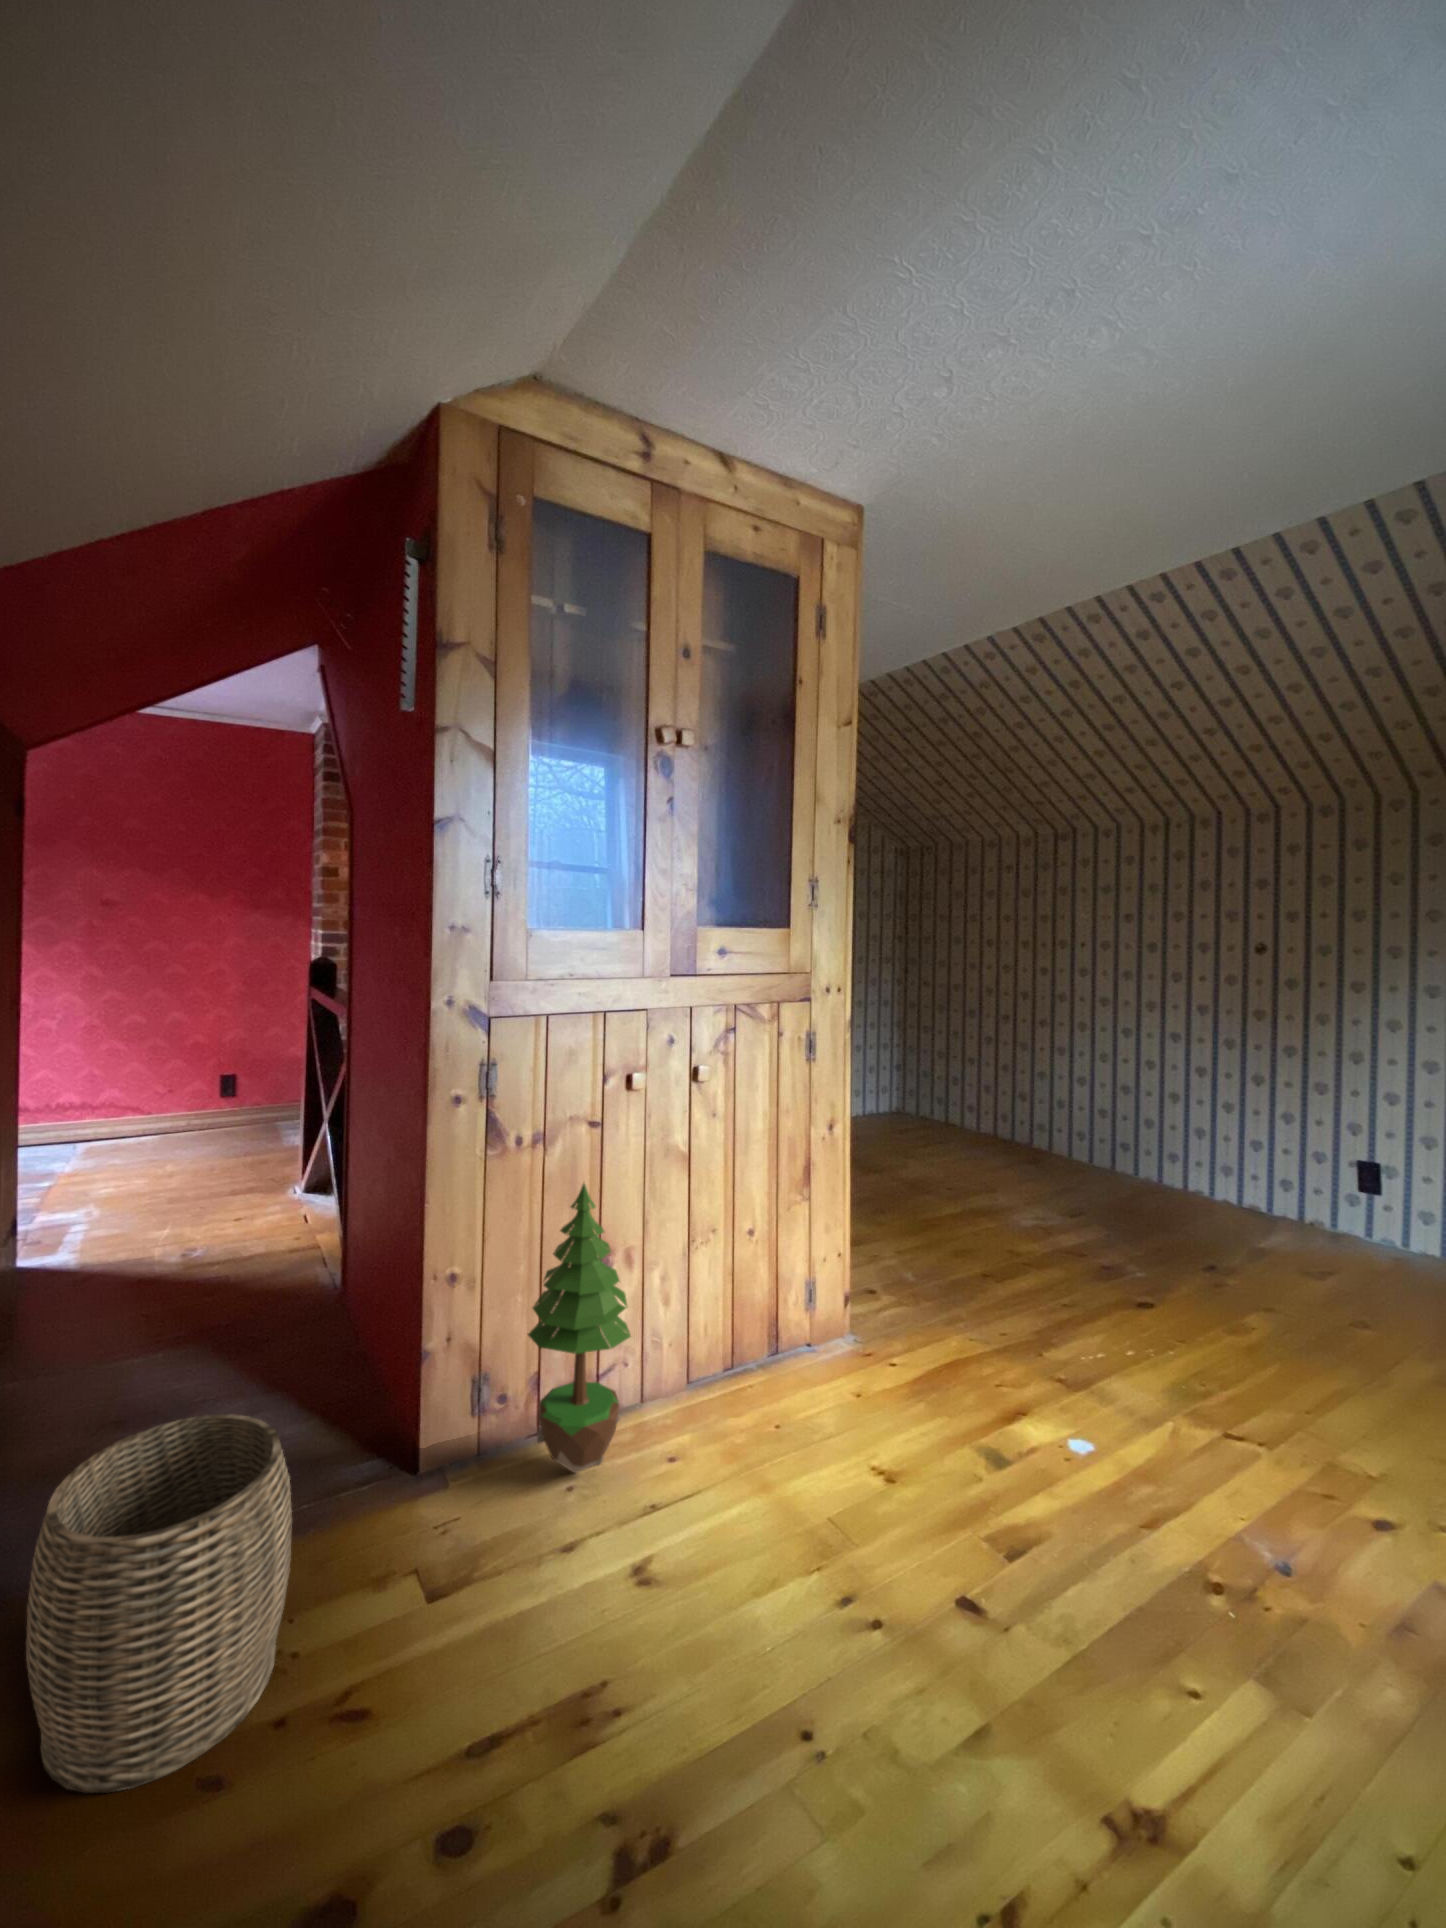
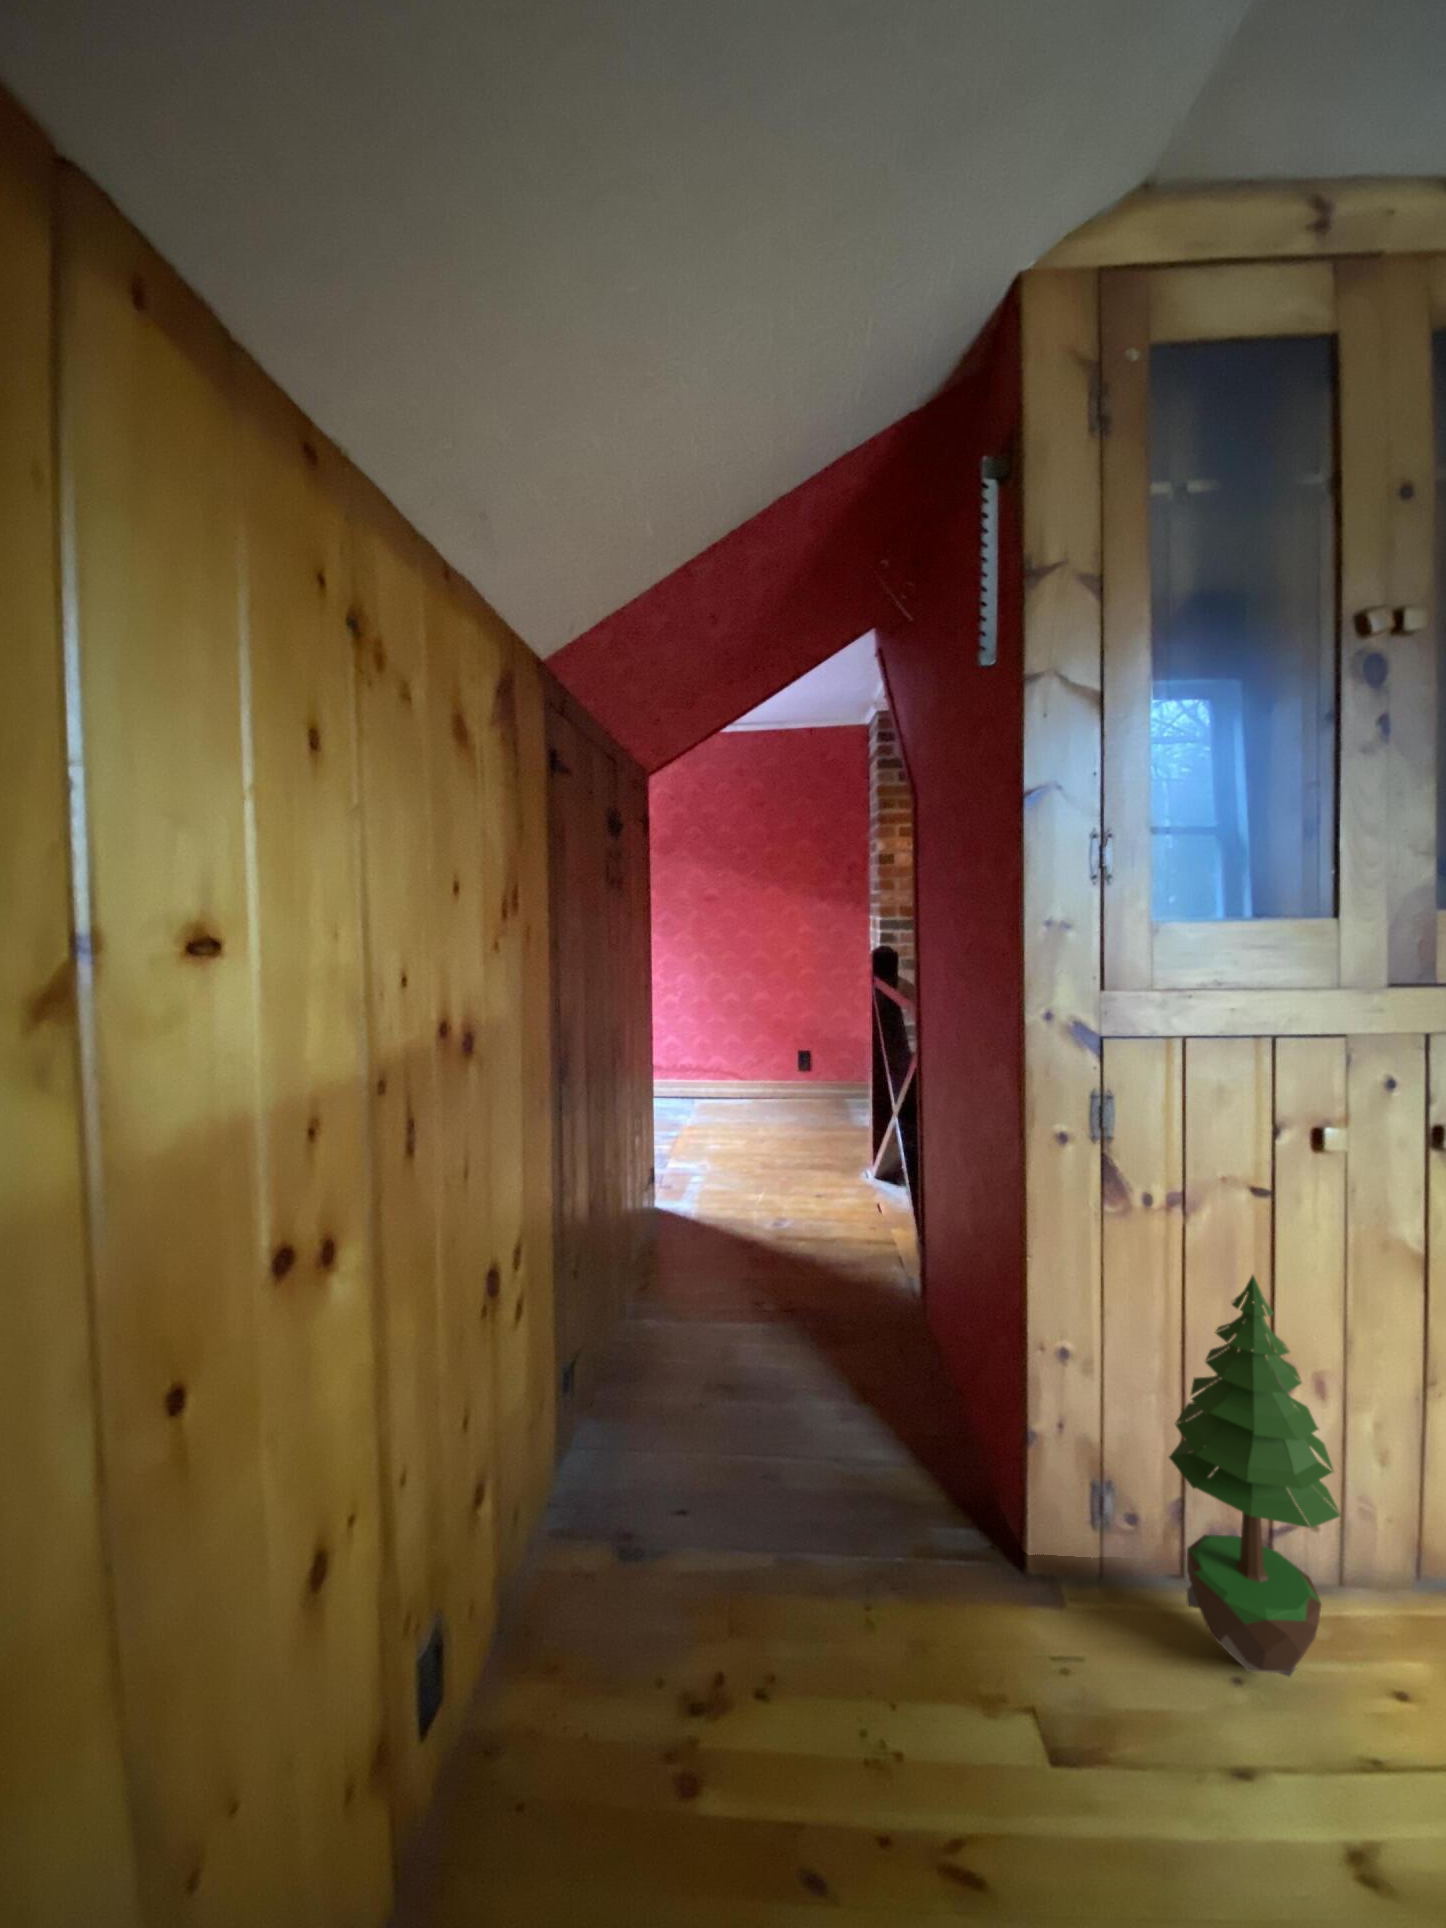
woven basket: present [26,1414,292,1793] -> none [663,1438,894,1836]

